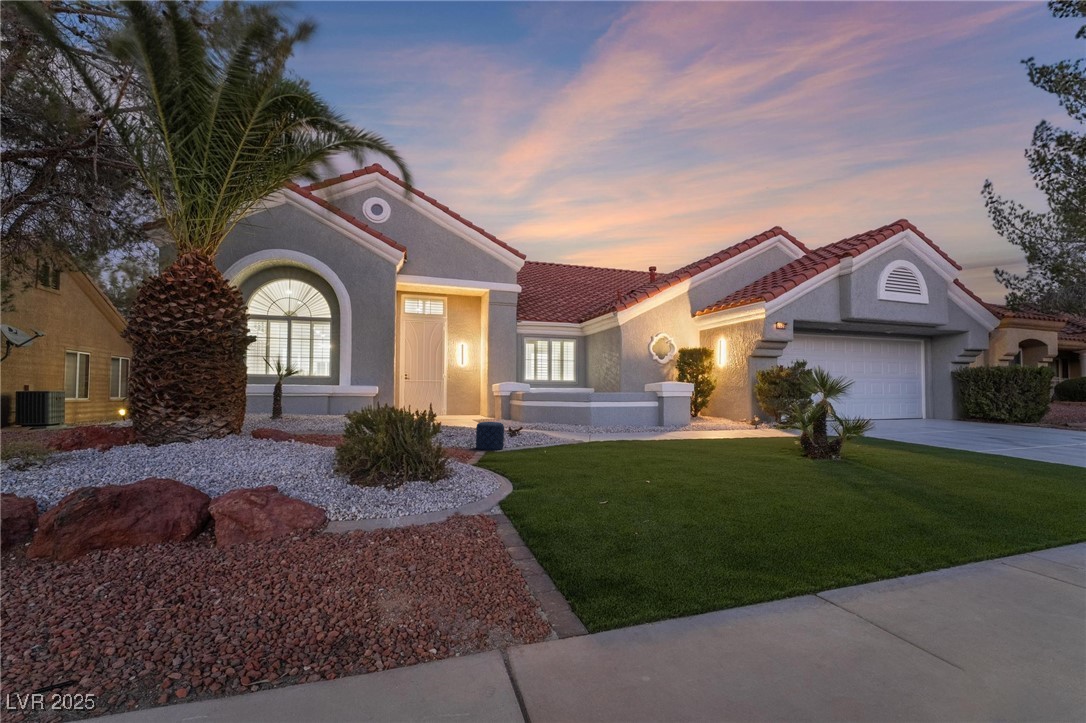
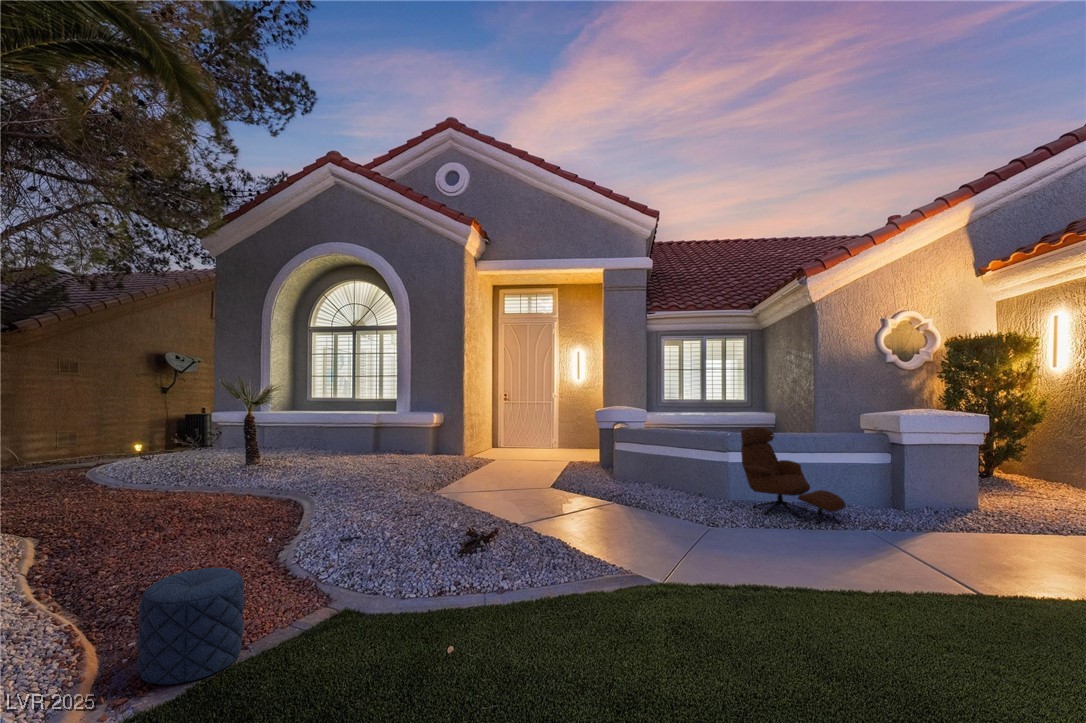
lounge chair: none [599,390,643,430] -> present [741,427,846,524]

